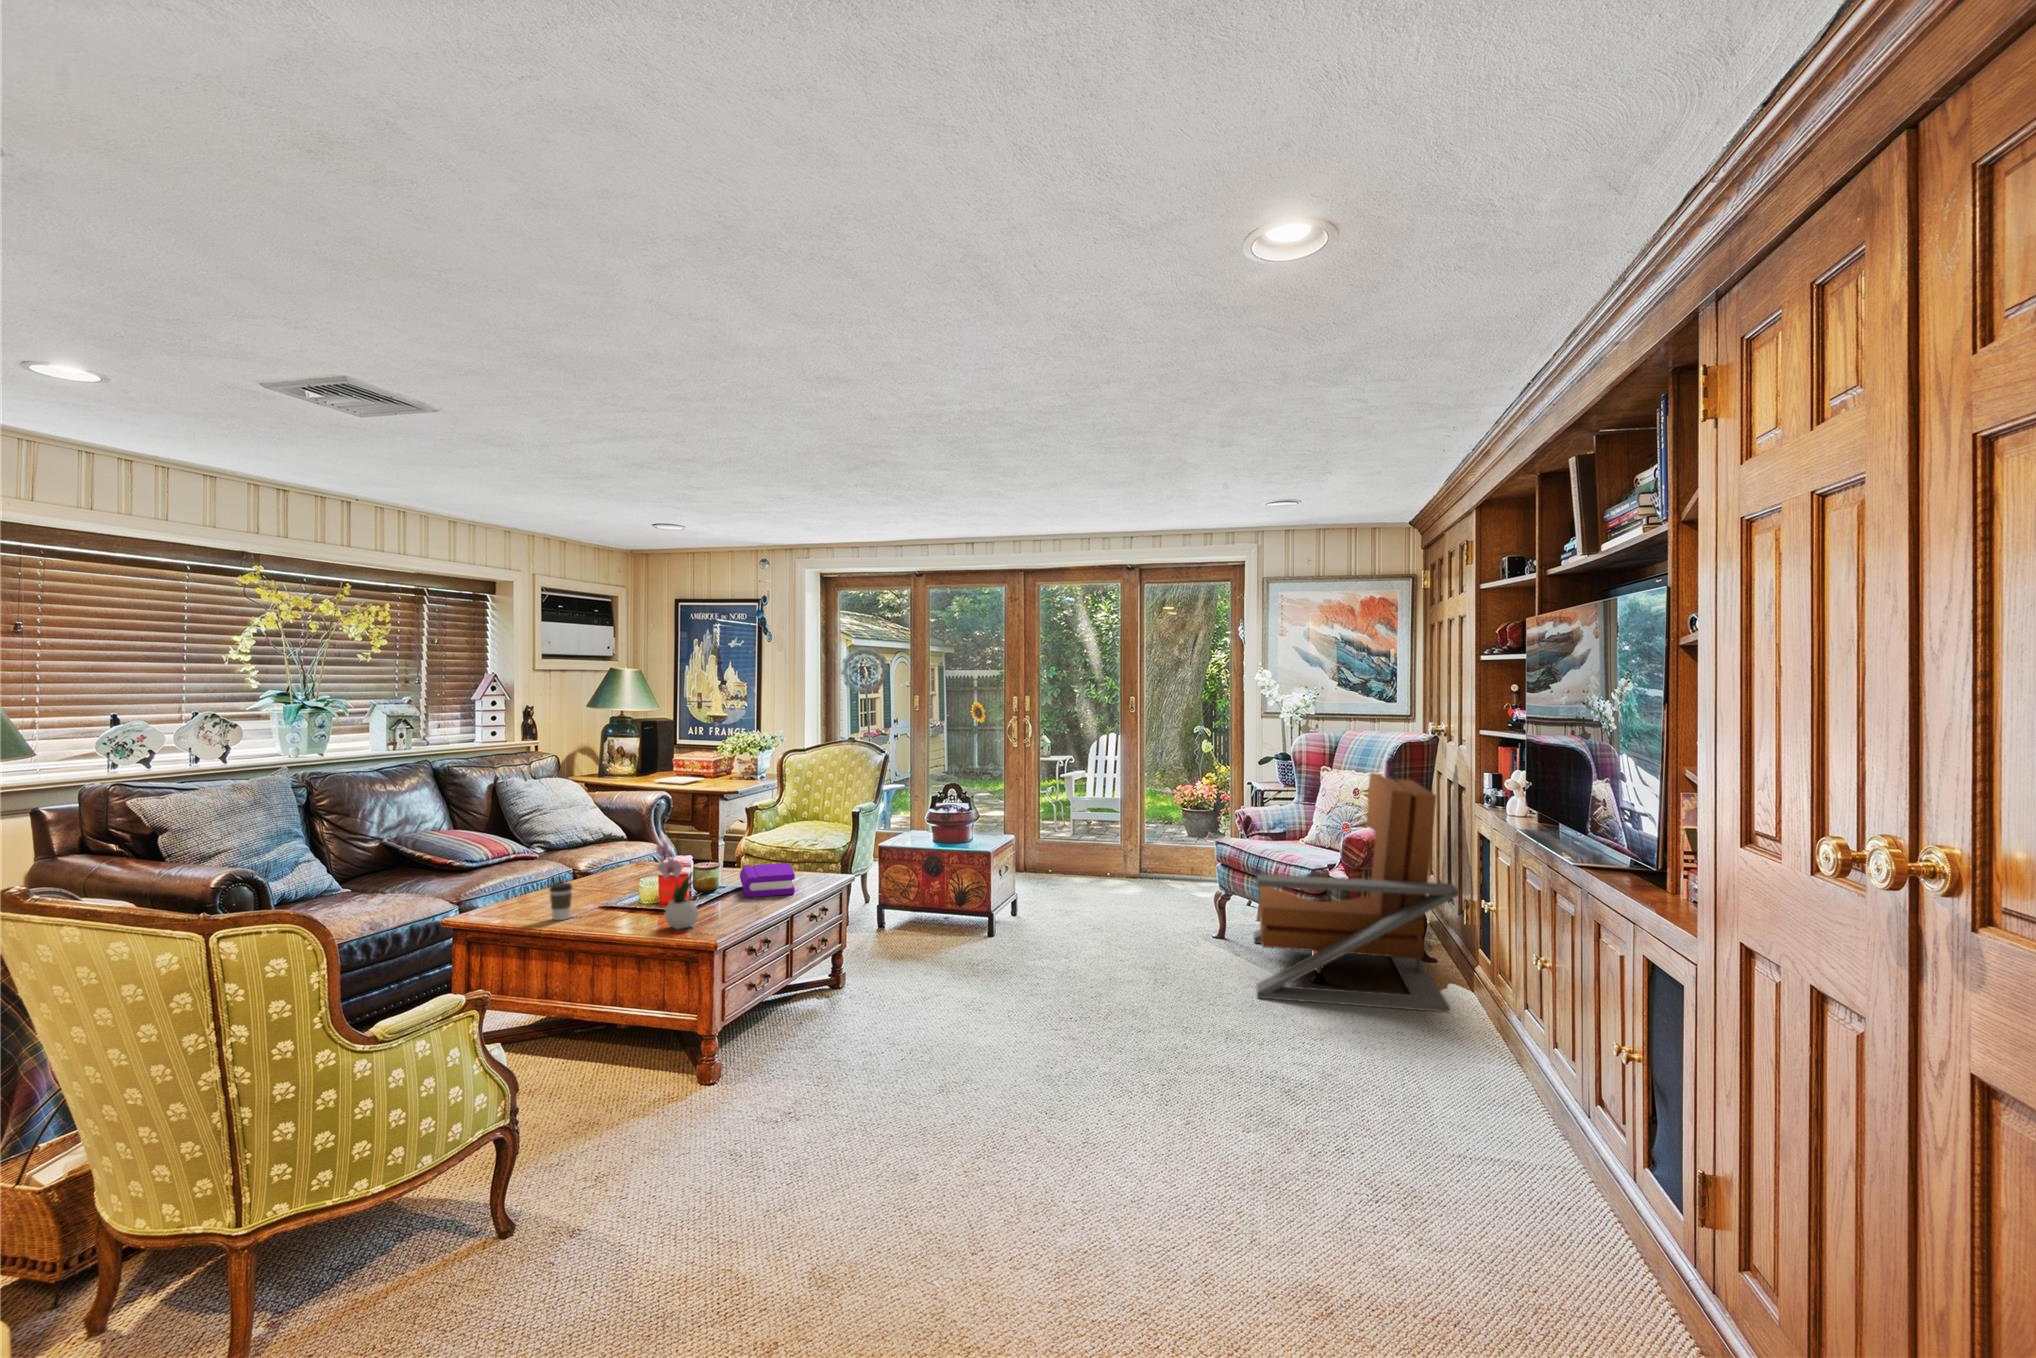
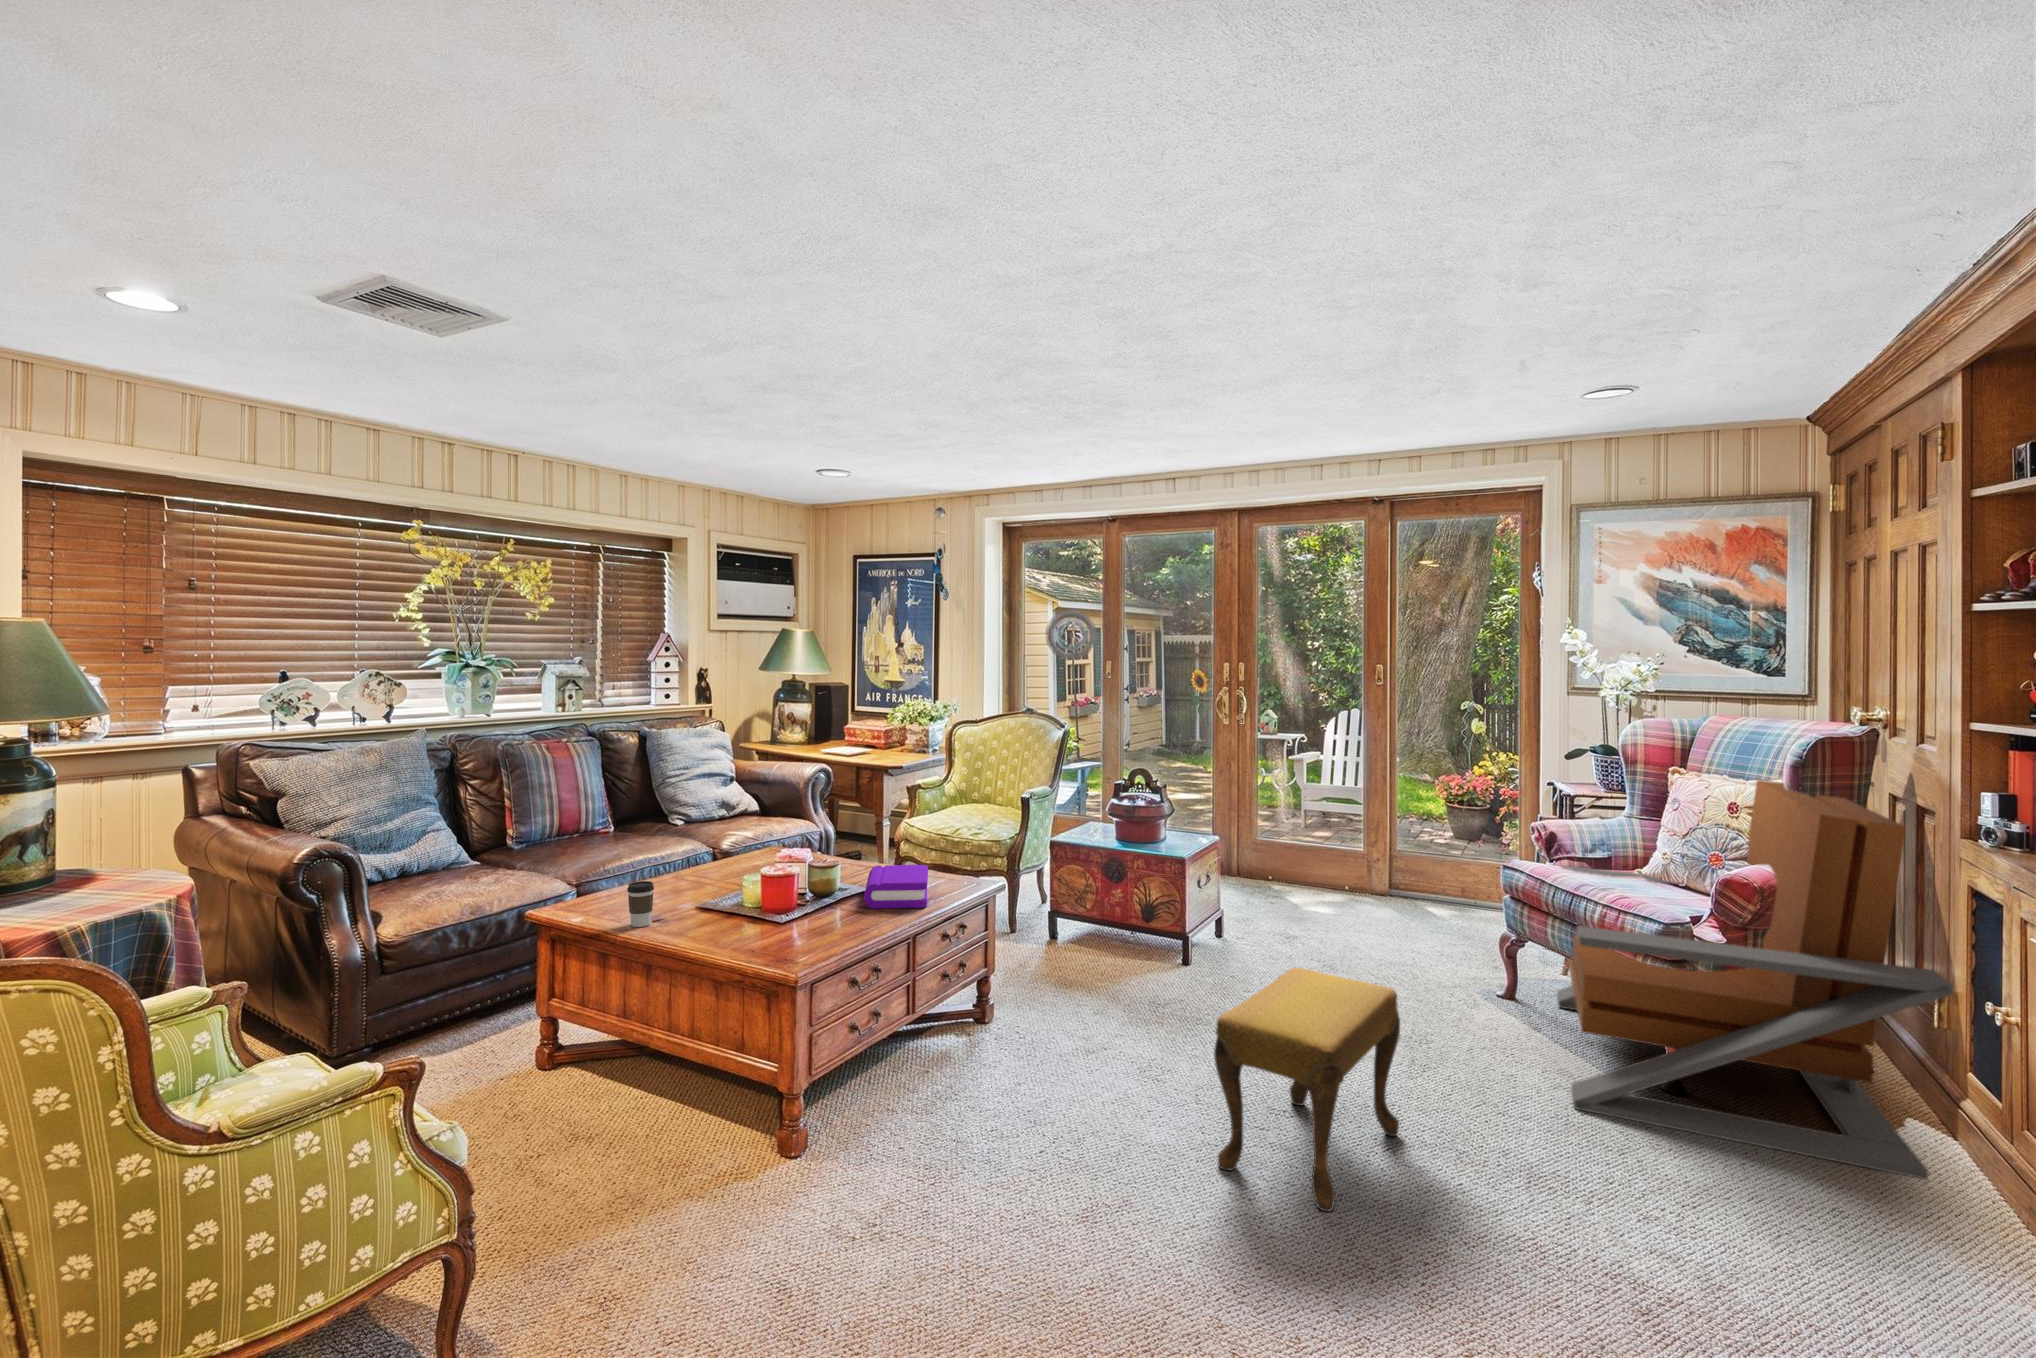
flower arrangement: present [656,827,699,929] -> none [735,822,793,954]
footstool: none [1024,914,1146,1066] -> present [1214,967,1400,1211]

